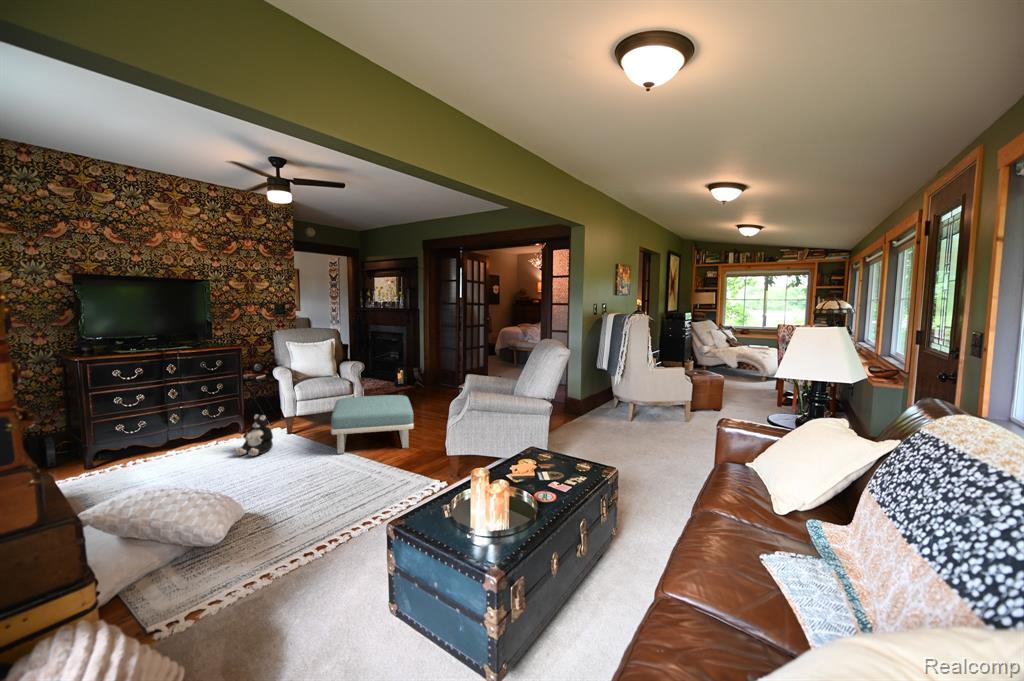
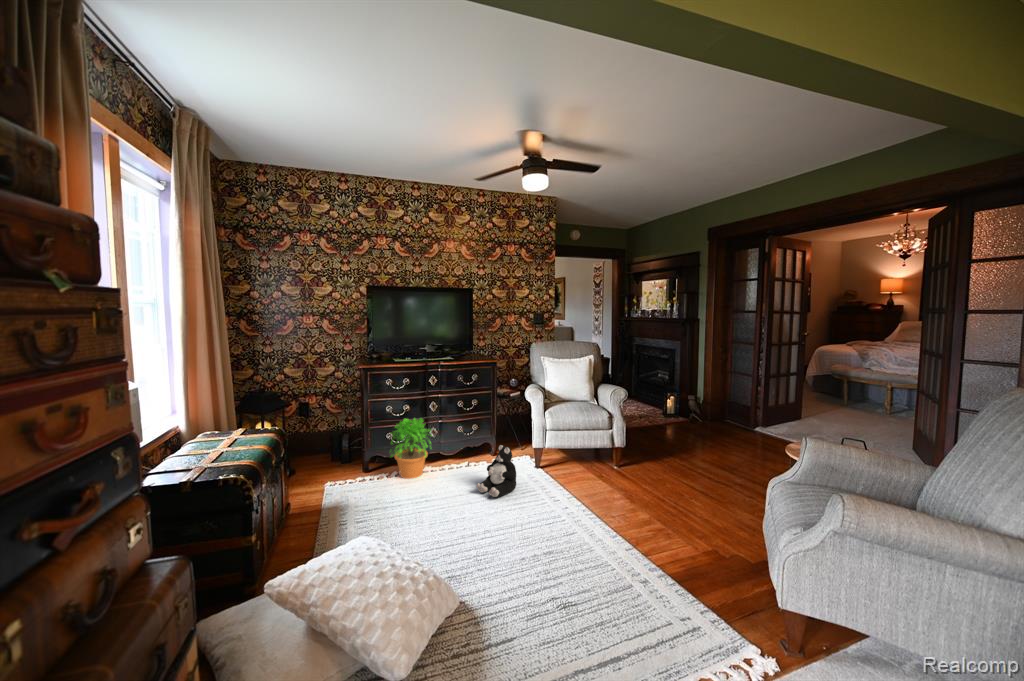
footstool: present [331,395,414,454] -> none [582,436,701,534]
potted plant: none [122,402,182,462] -> present [391,418,431,479]

